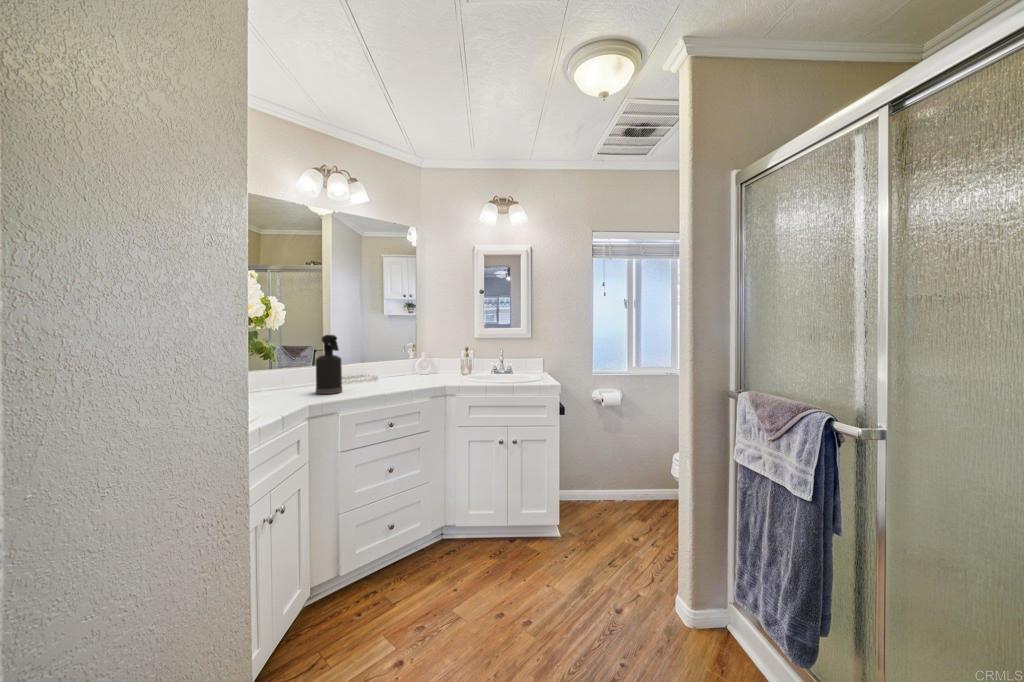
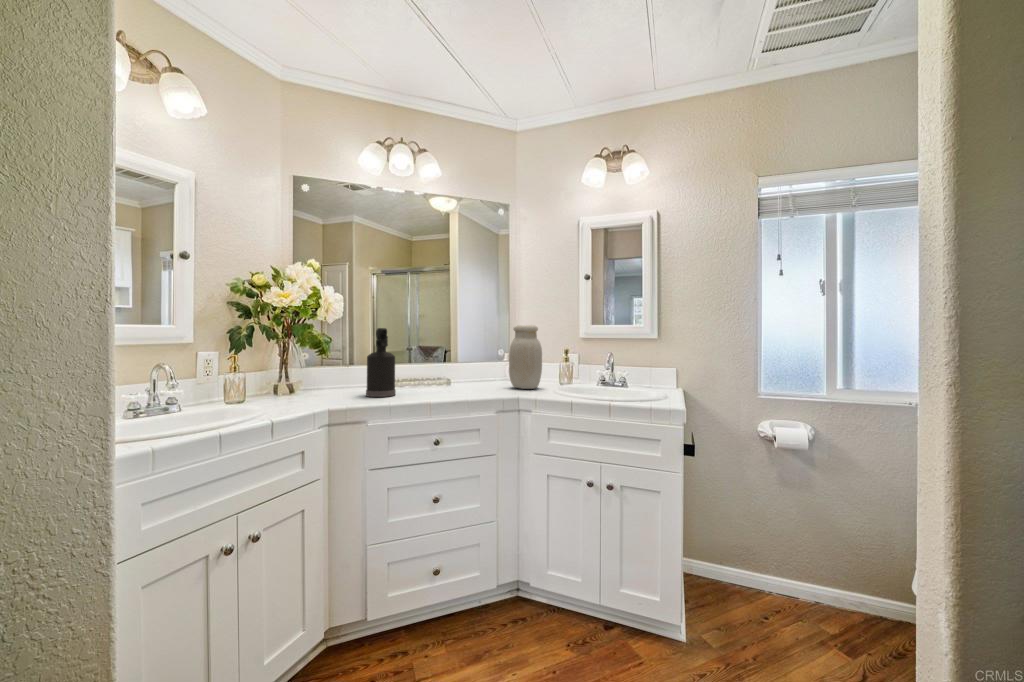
jar: none [427,329,454,379] -> present [509,325,542,389]

